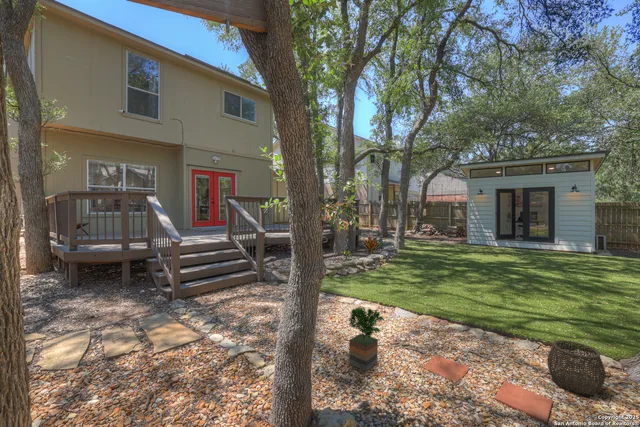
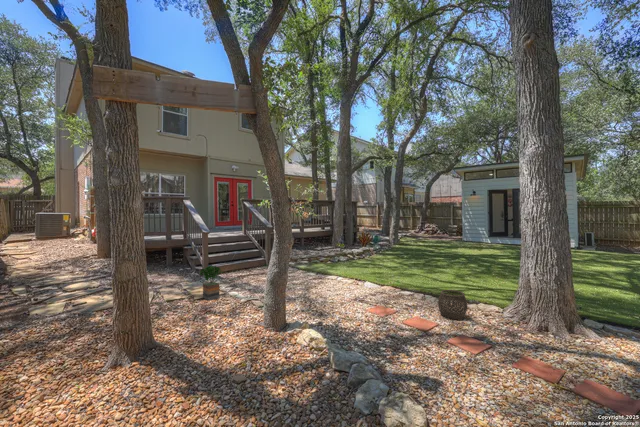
potted tree: present [349,307,384,371] -> present [200,266,223,300]

